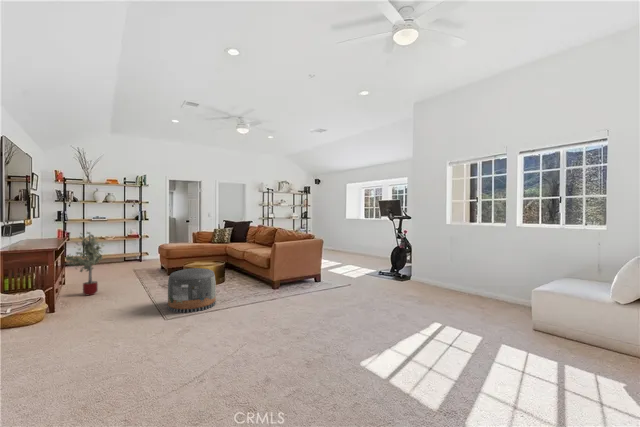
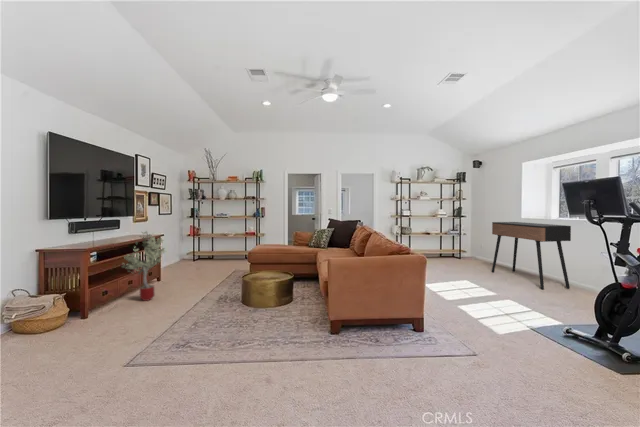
console table: none [333,221,375,260] -> present [492,222,571,289]
pouf: present [168,268,216,313] -> none [155,289,225,359]

